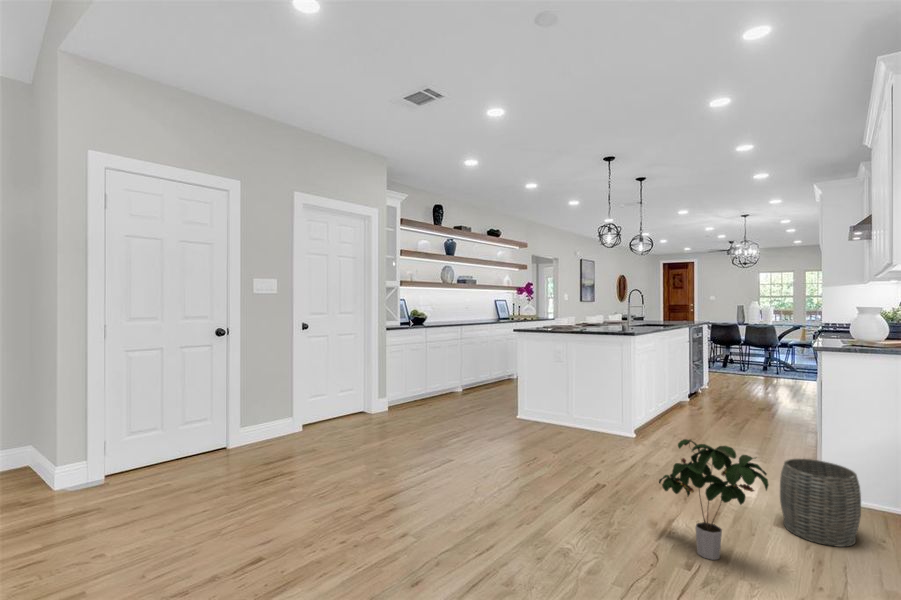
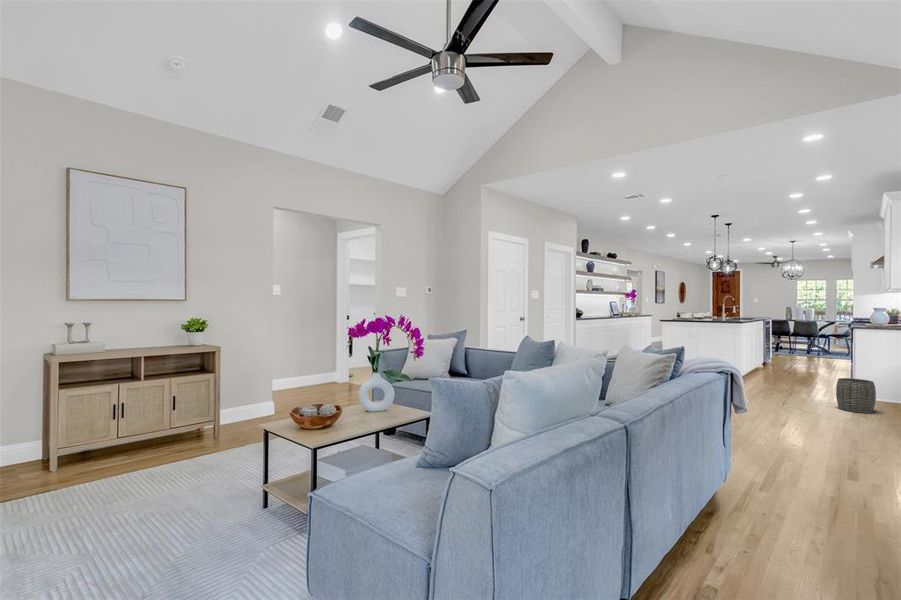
potted plant: present [659,439,769,560] -> none [779,365,834,415]

